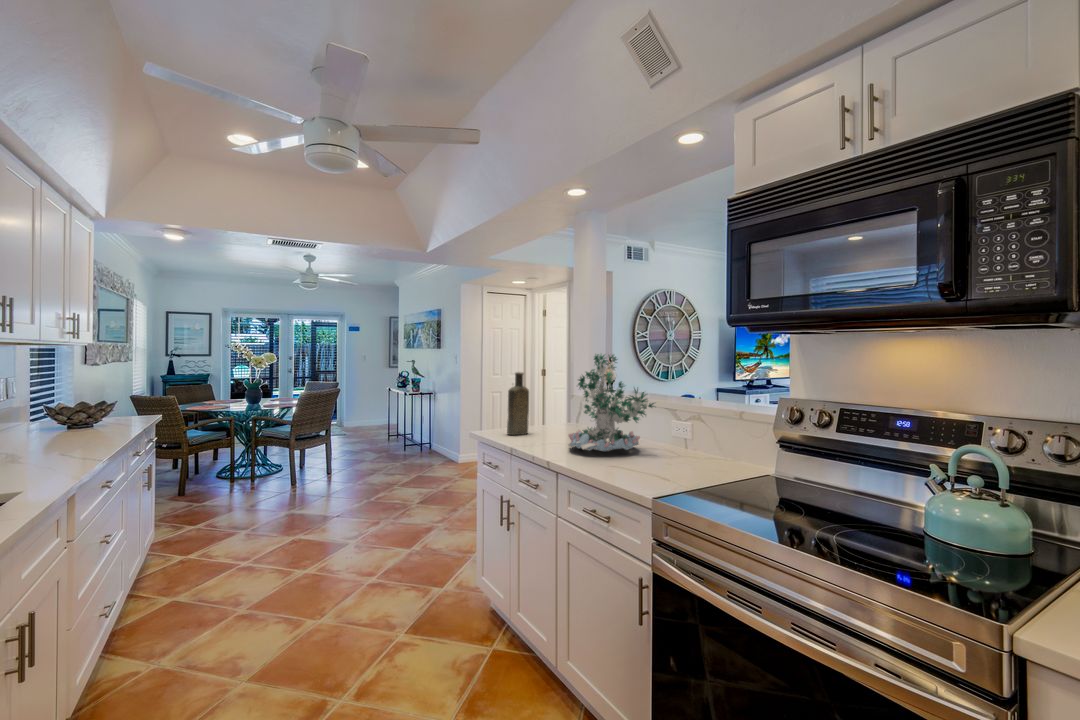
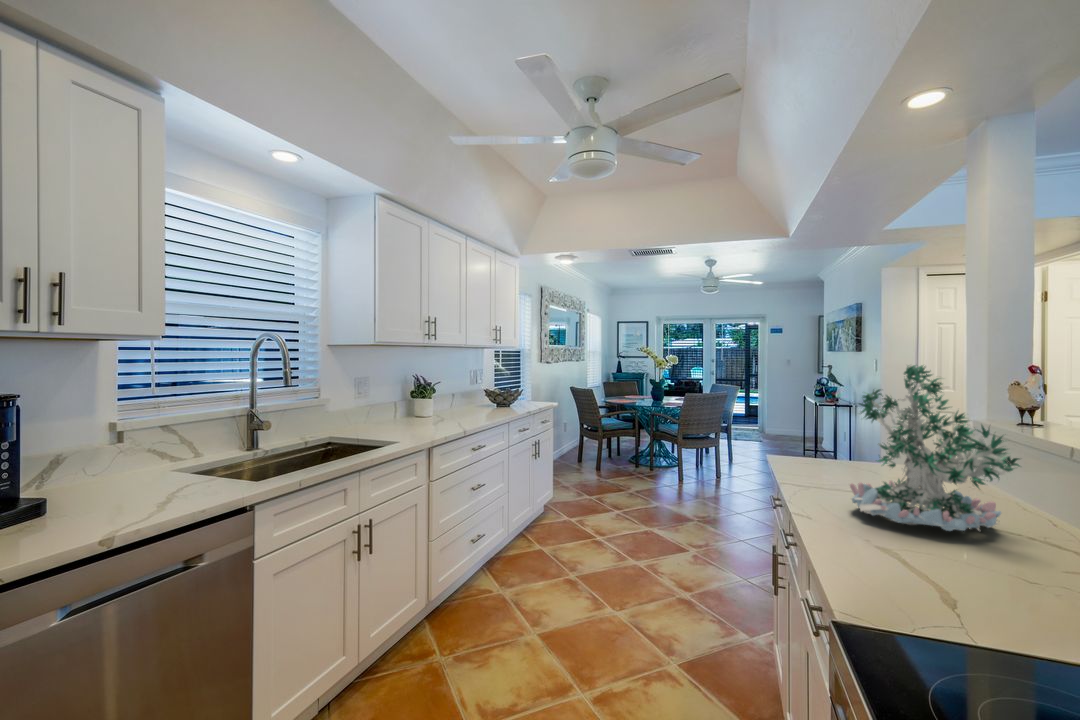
bottle: present [507,372,529,435] -> none [801,387,845,473]

